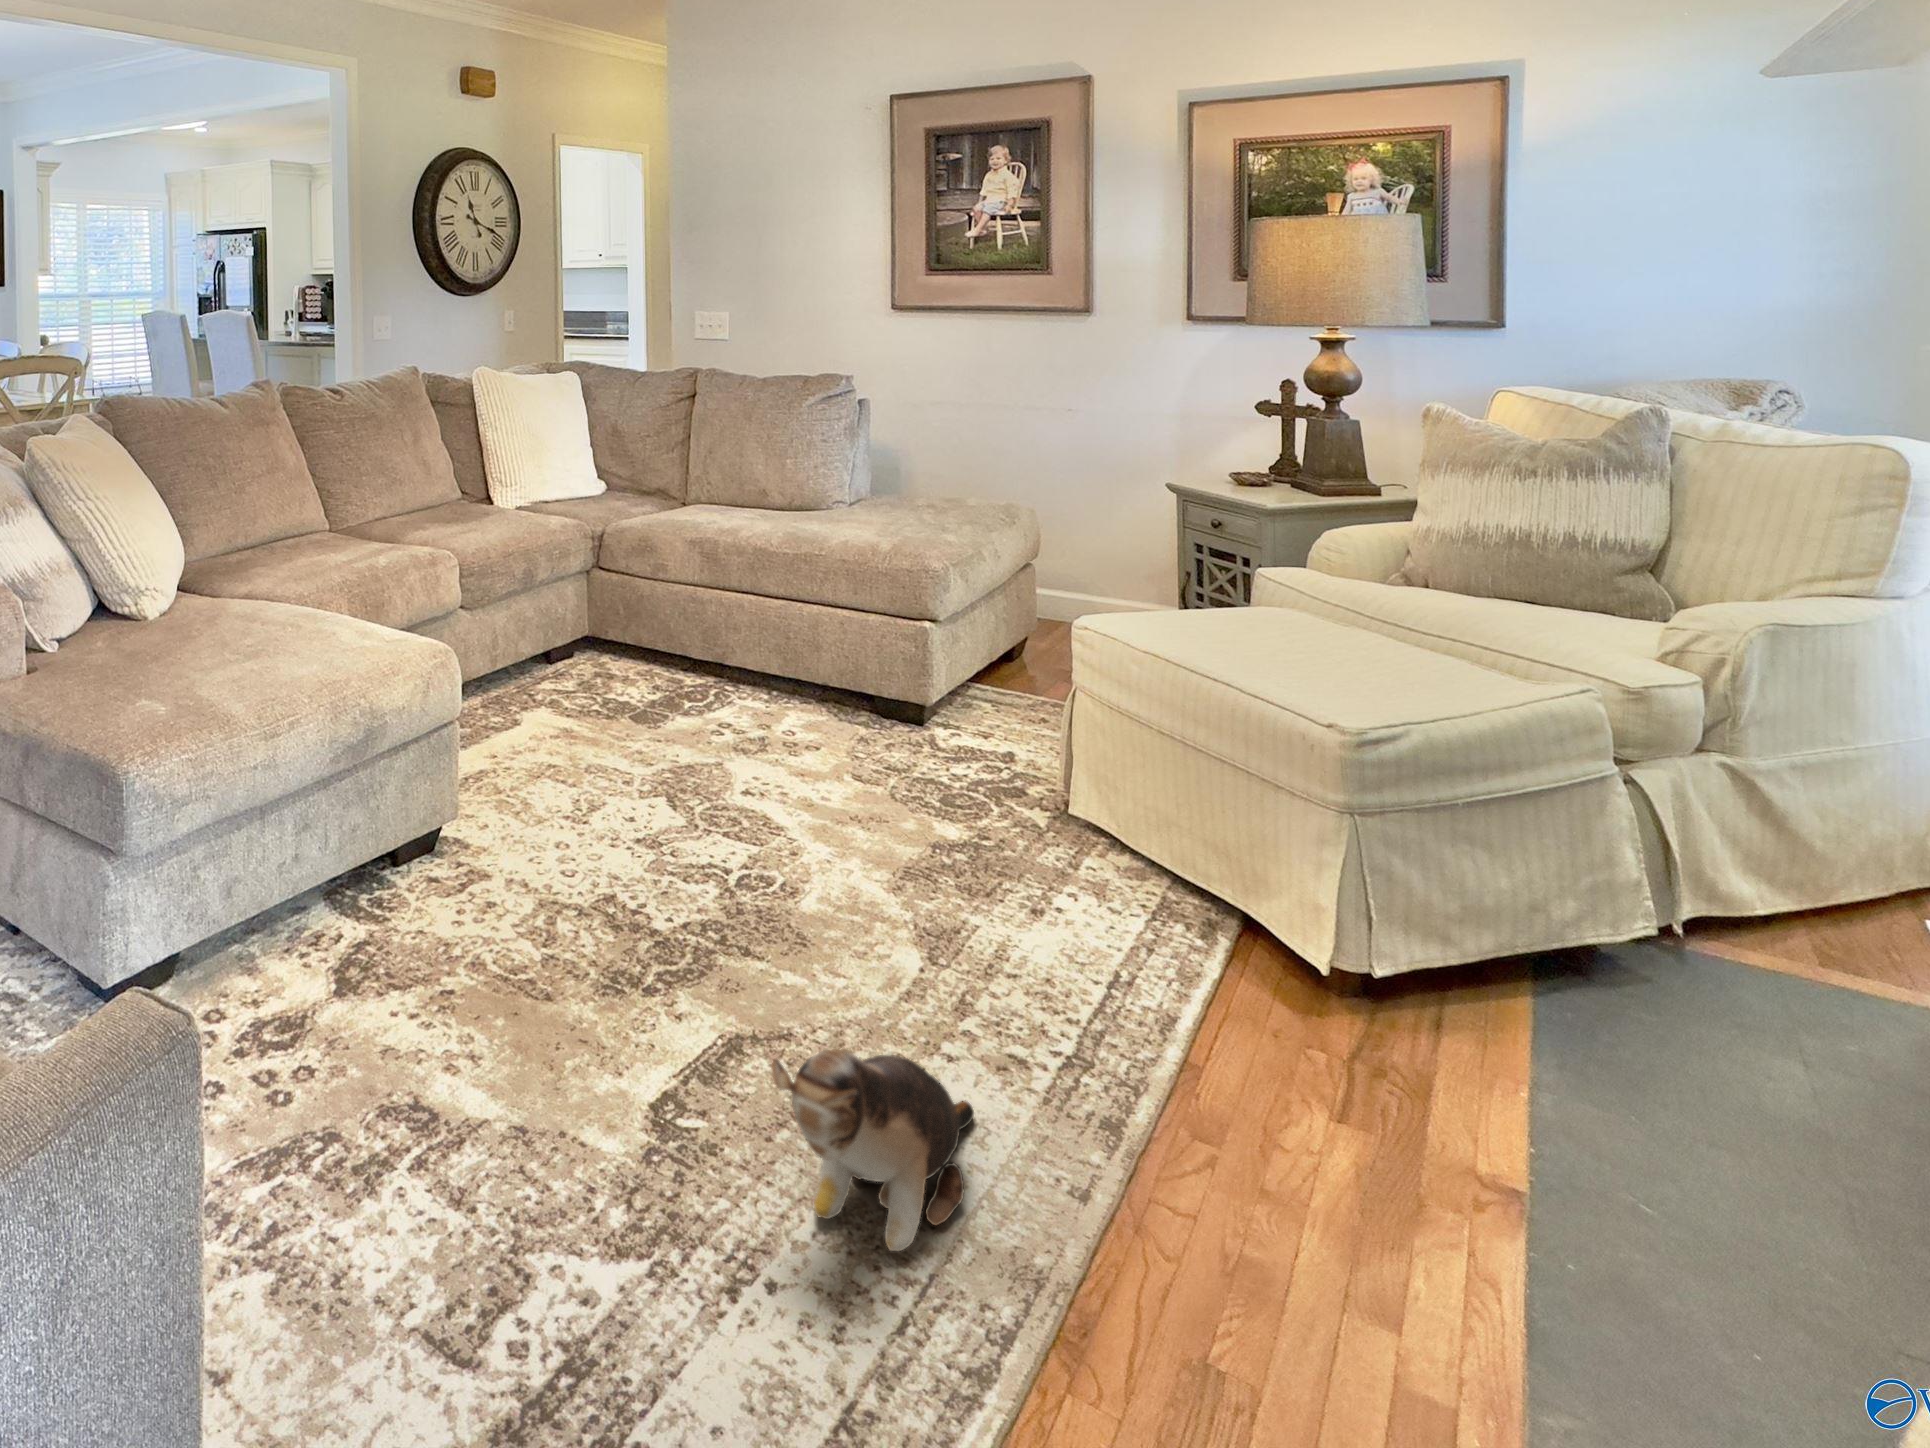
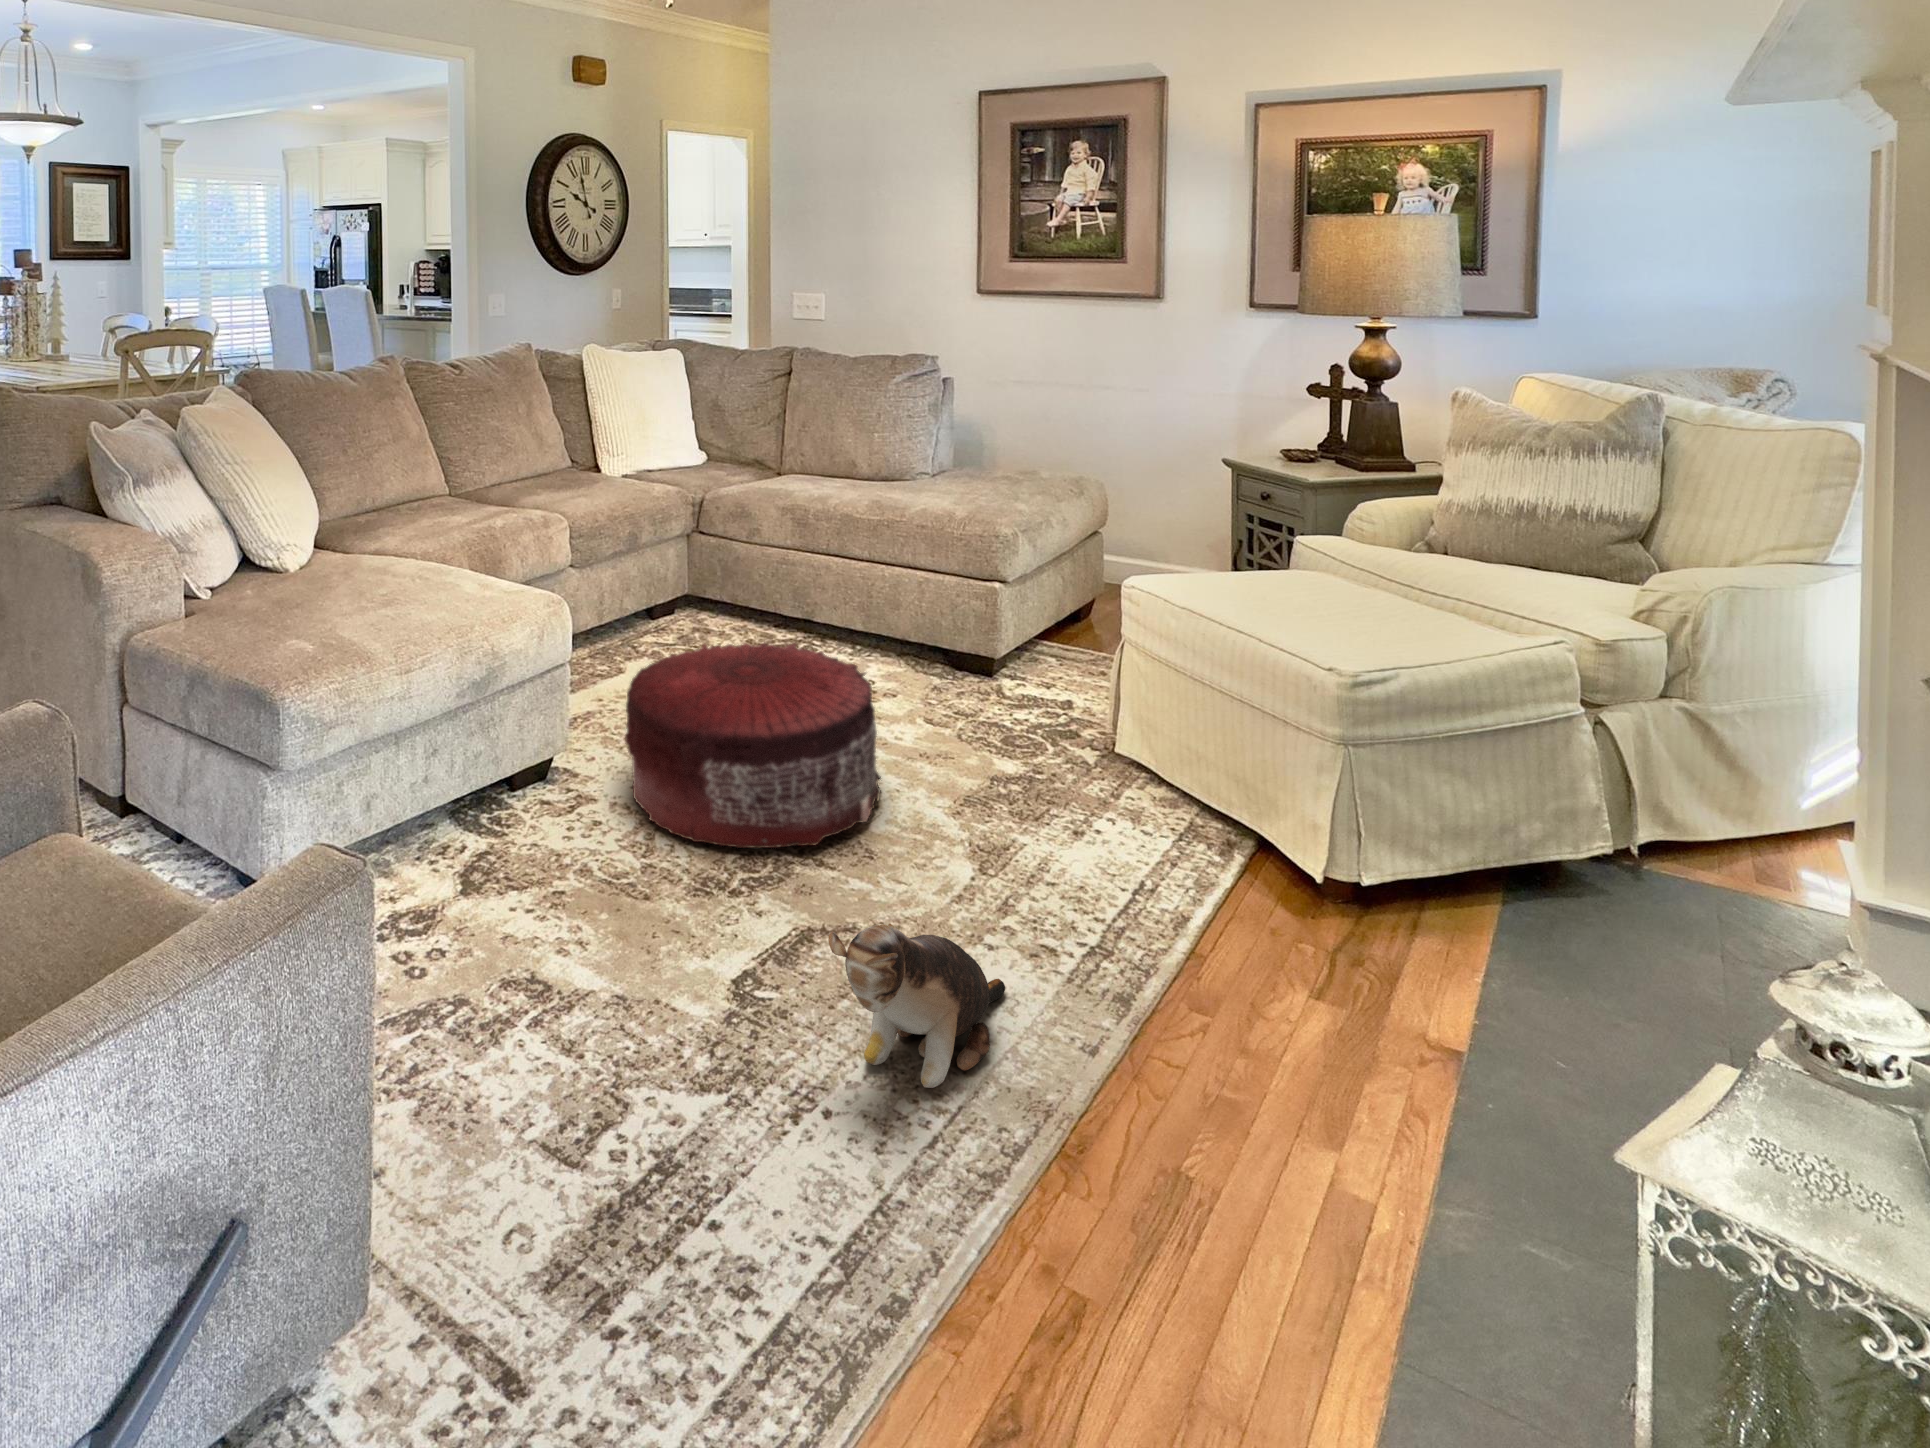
pouf: none [520,691,810,933] -> present [625,643,881,848]

